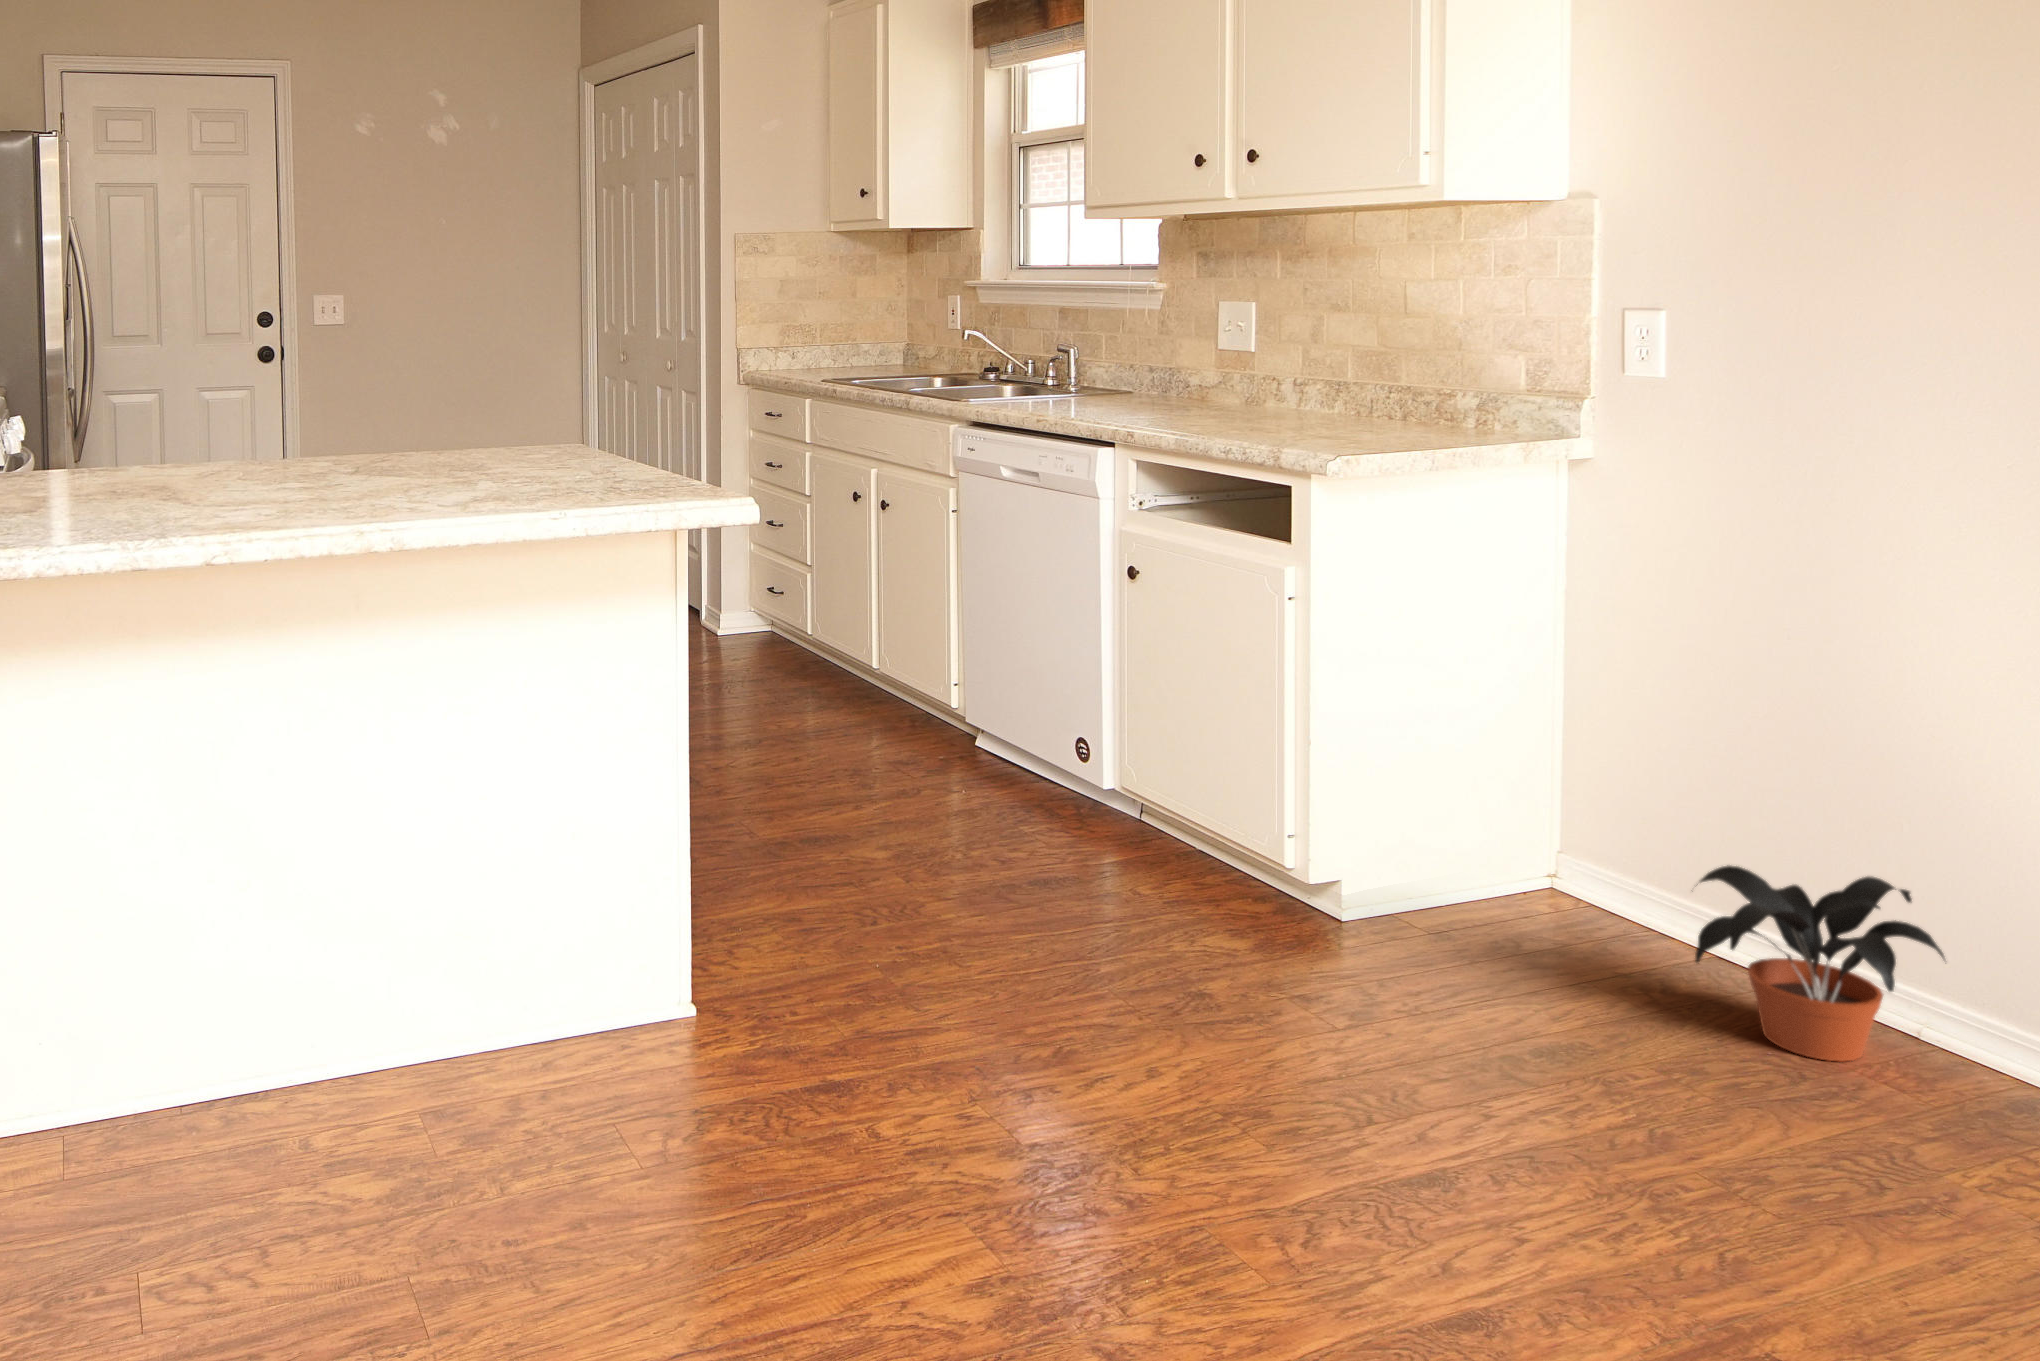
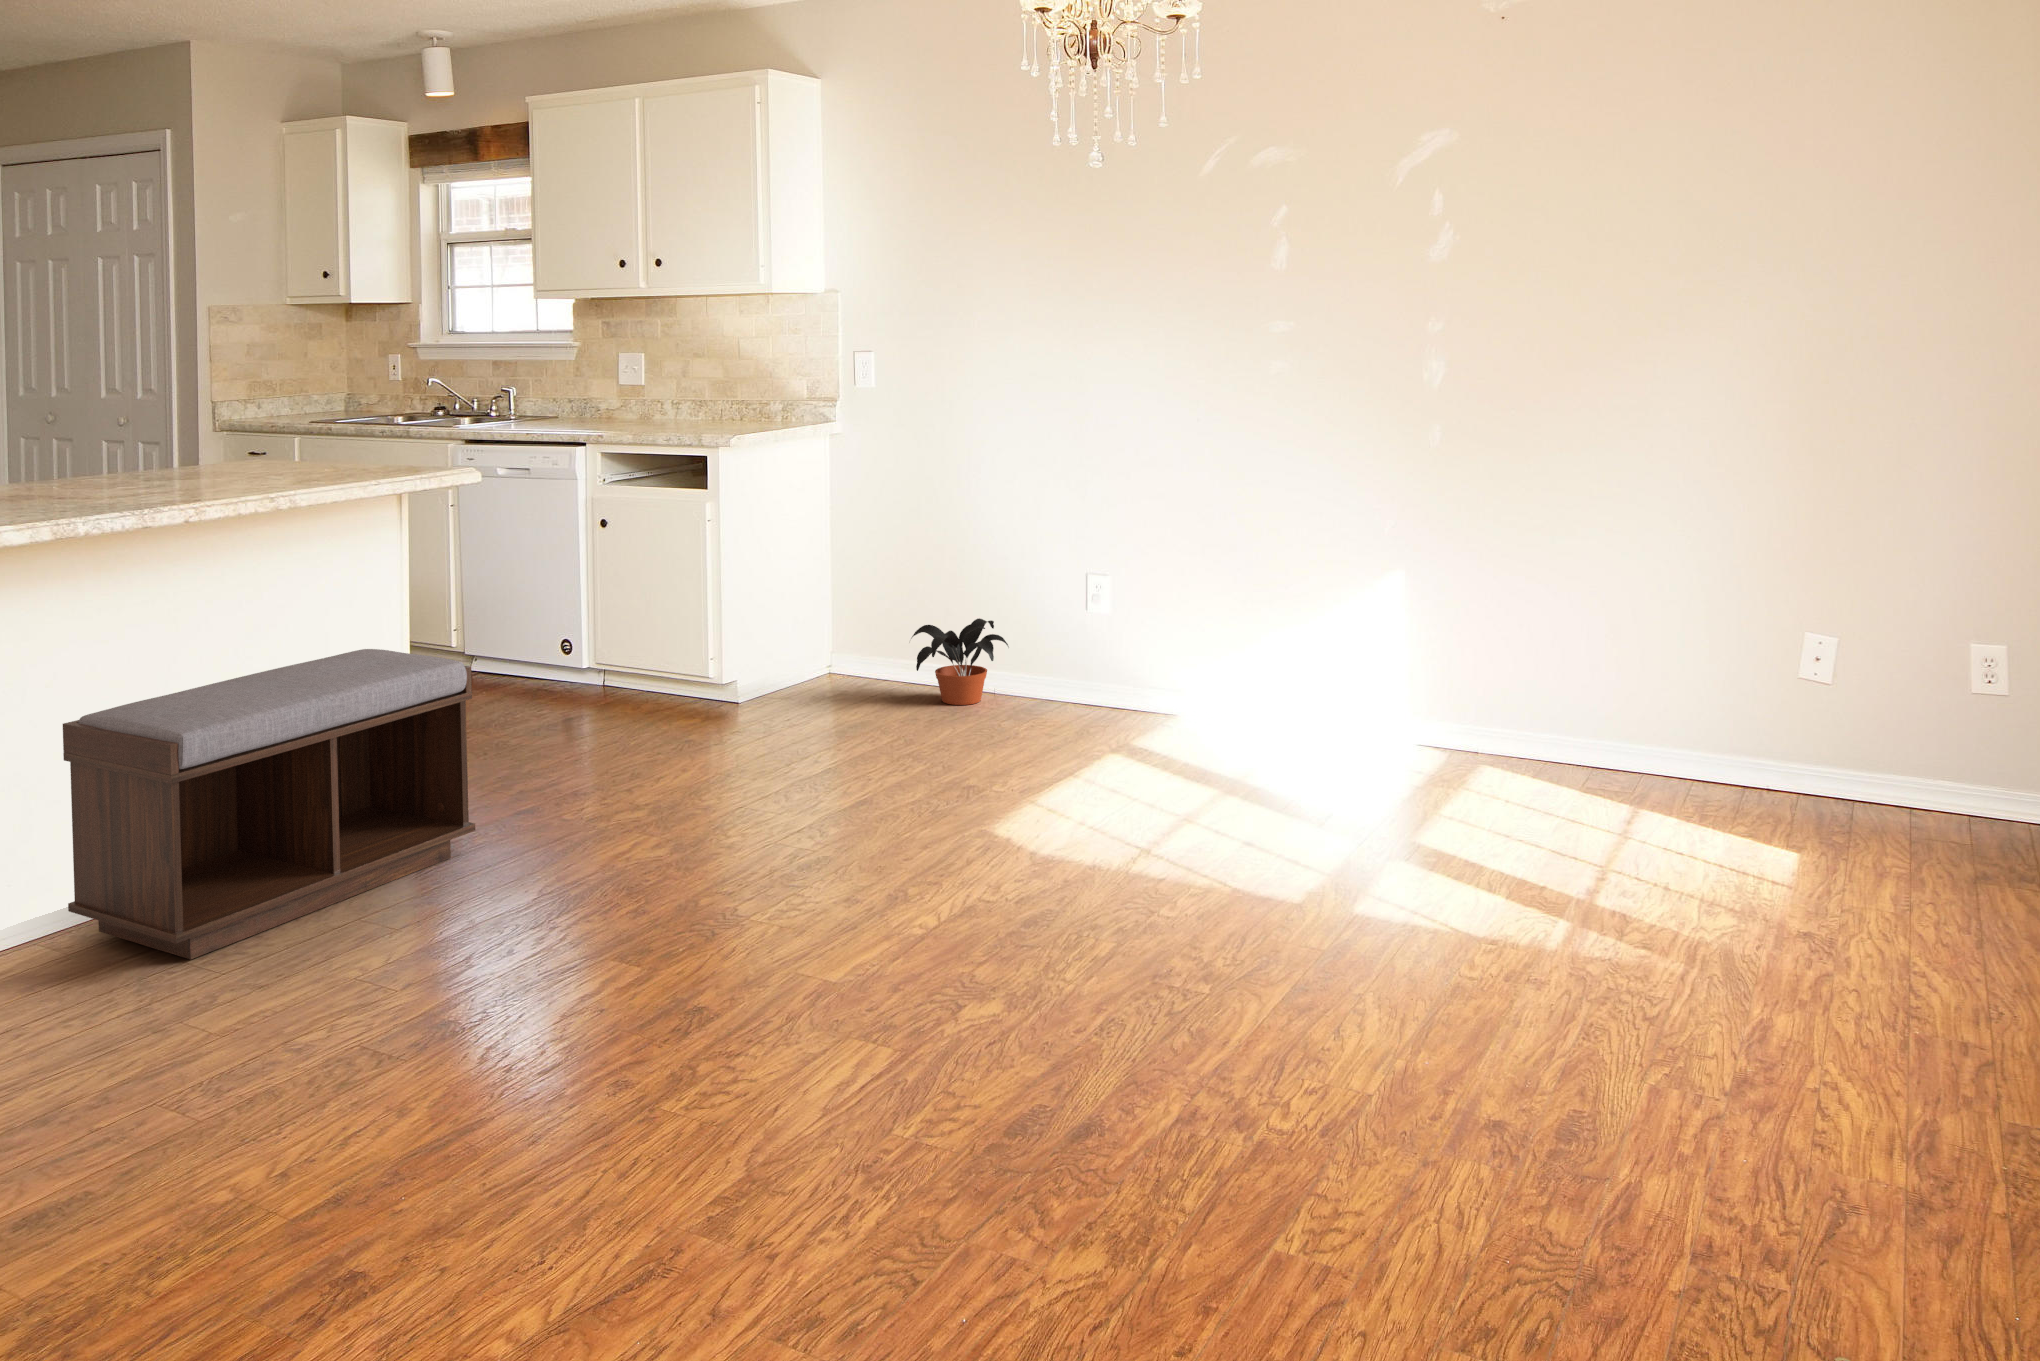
bench: none [90,769,679,1260] -> present [63,649,475,959]

